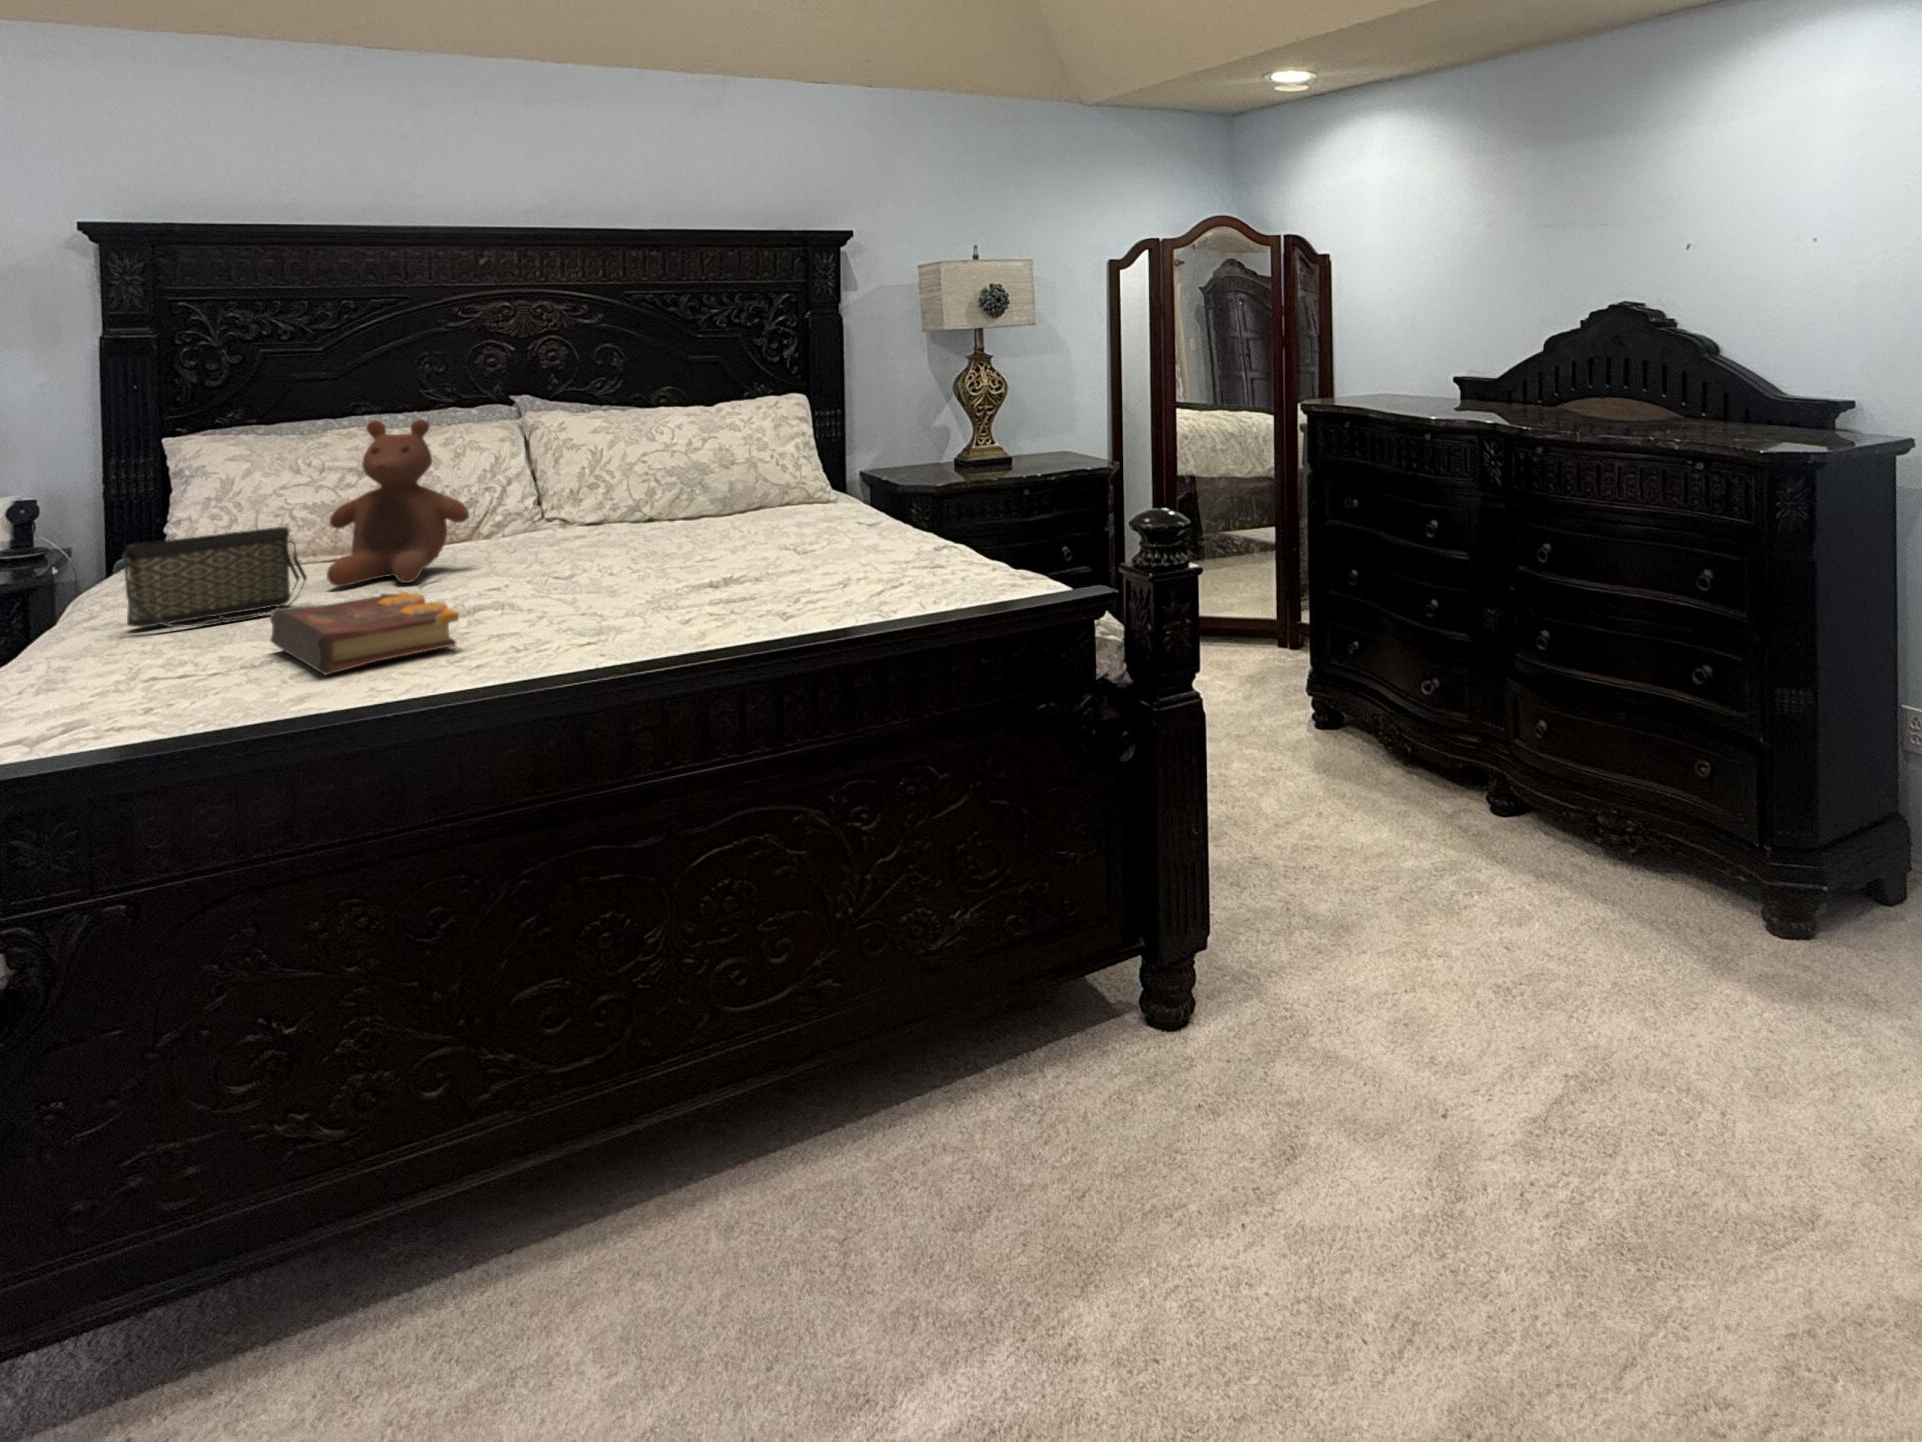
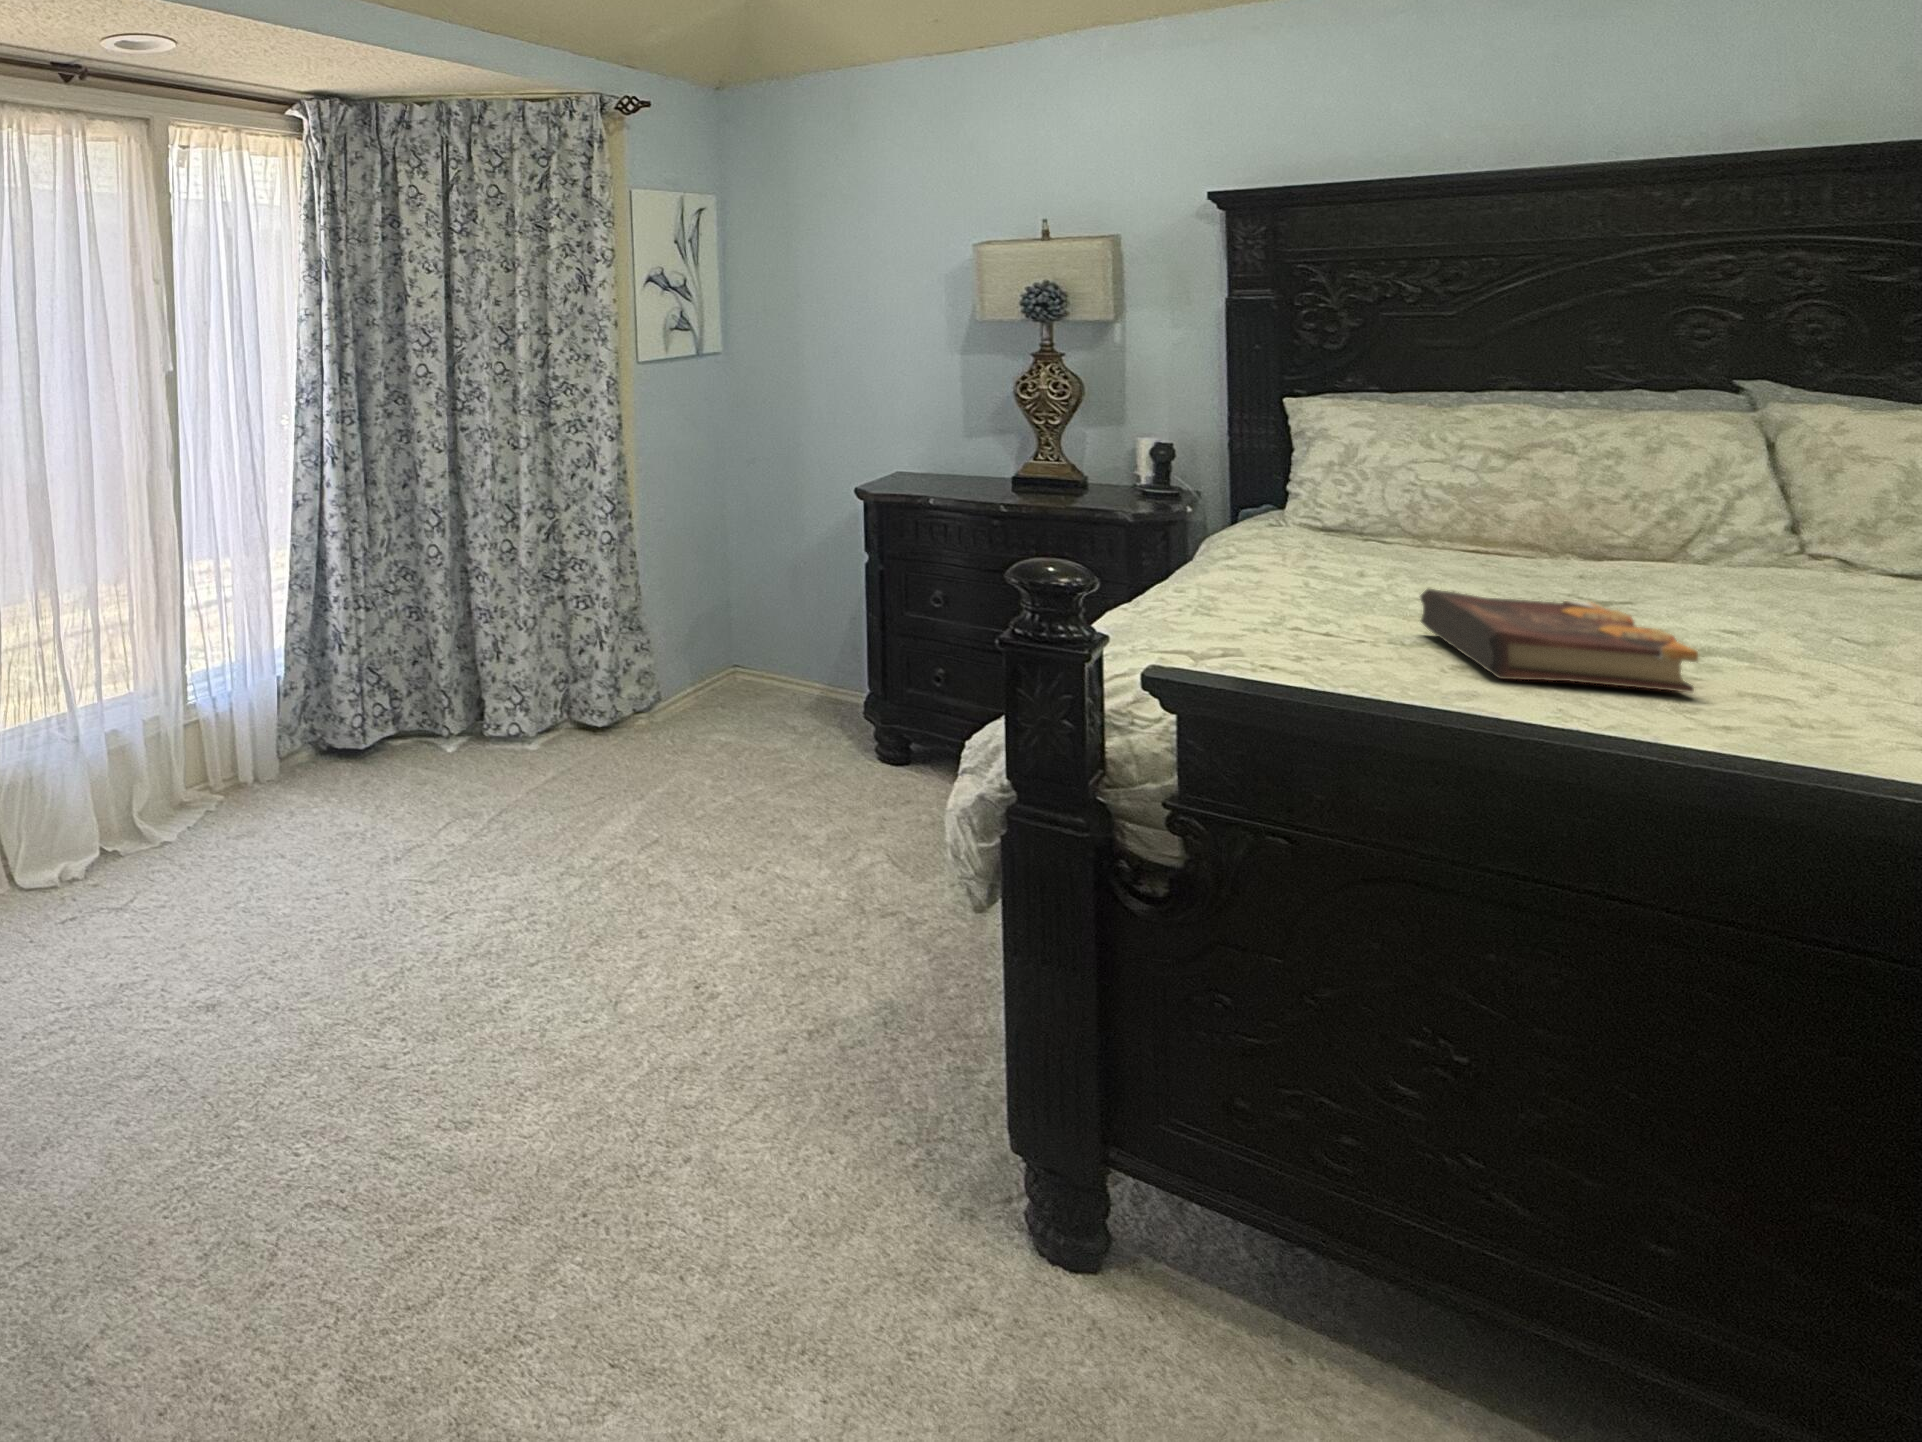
stuffed bear: present [327,419,469,587] -> none [1475,397,1683,594]
handbag: present [122,527,307,628] -> none [1258,495,1455,593]

